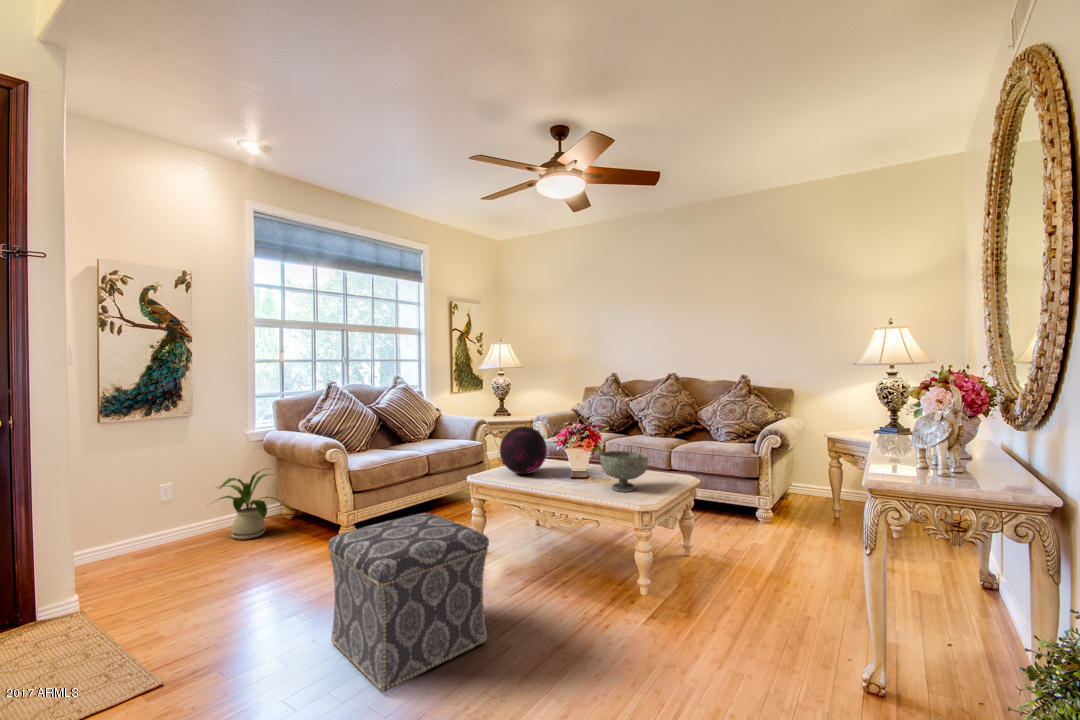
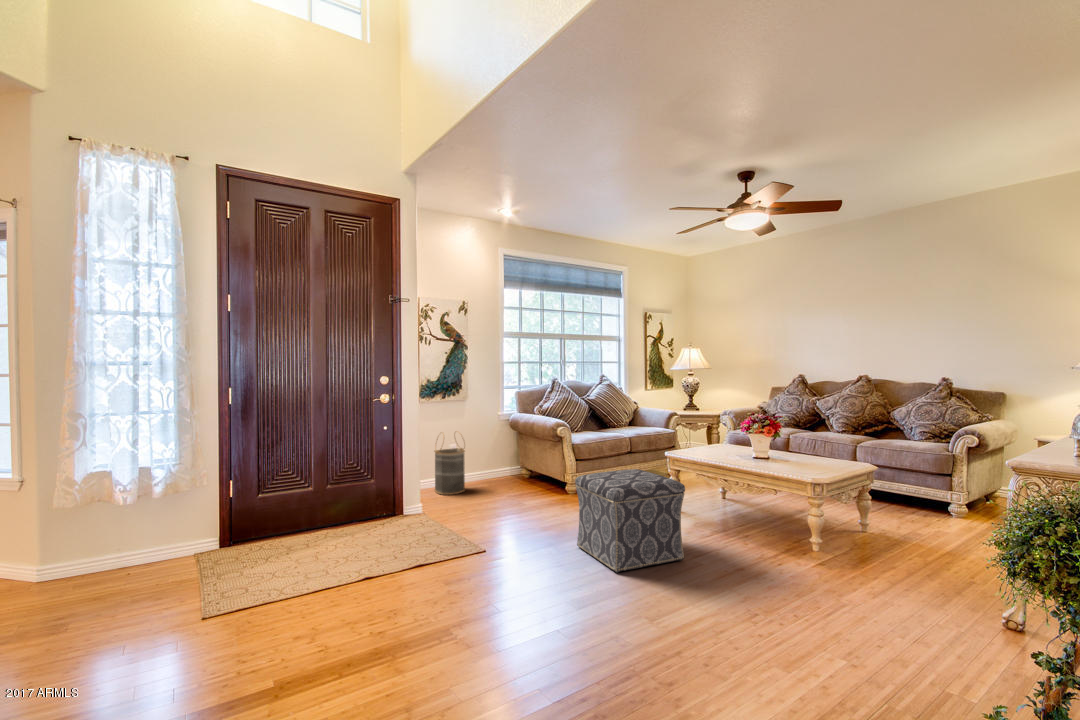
decorative orb: present [500,426,547,474] -> none [691,415,732,454]
decorative bowl: present [600,451,648,492] -> none [778,437,822,469]
basket: none [126,463,181,562] -> present [434,439,465,494]
house plant: present [219,468,279,540] -> none [477,439,529,489]

